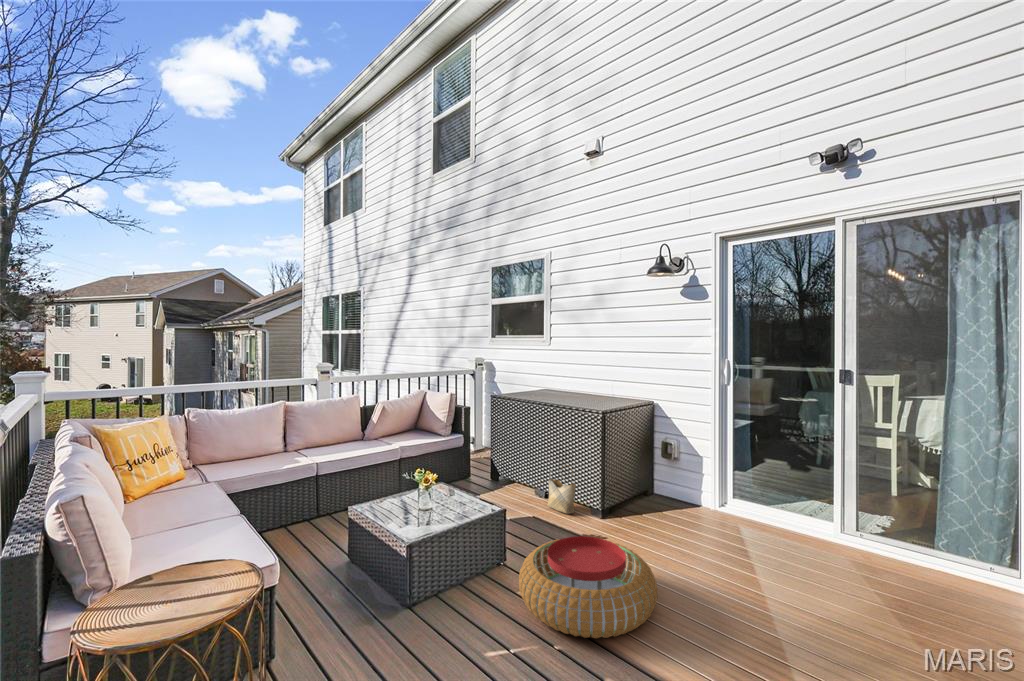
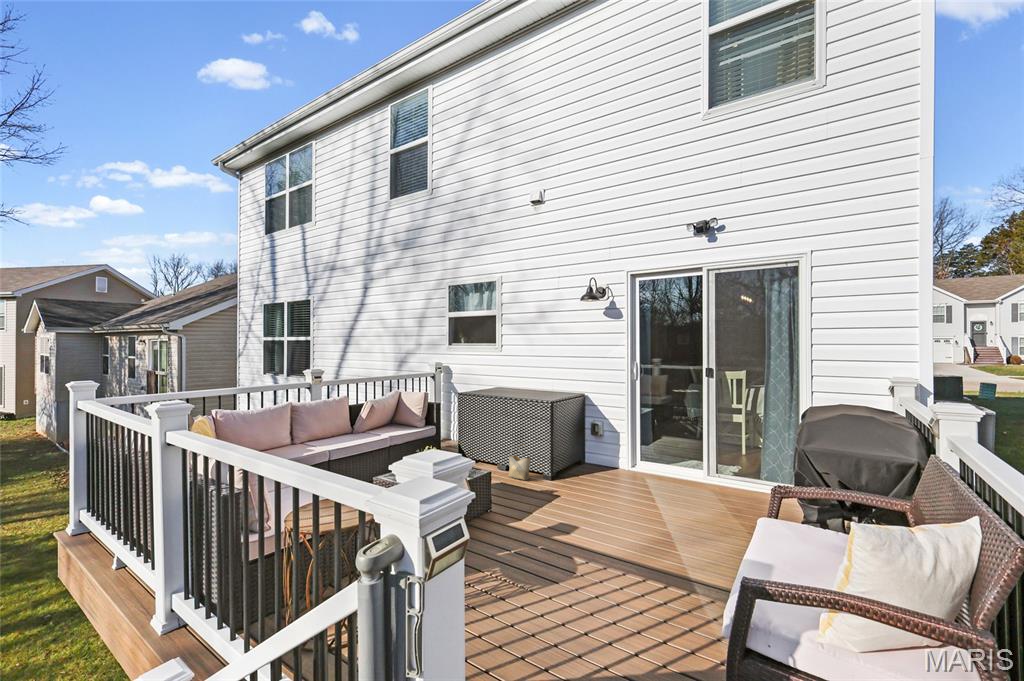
pouf: present [519,536,657,638] -> none [505,484,595,539]

